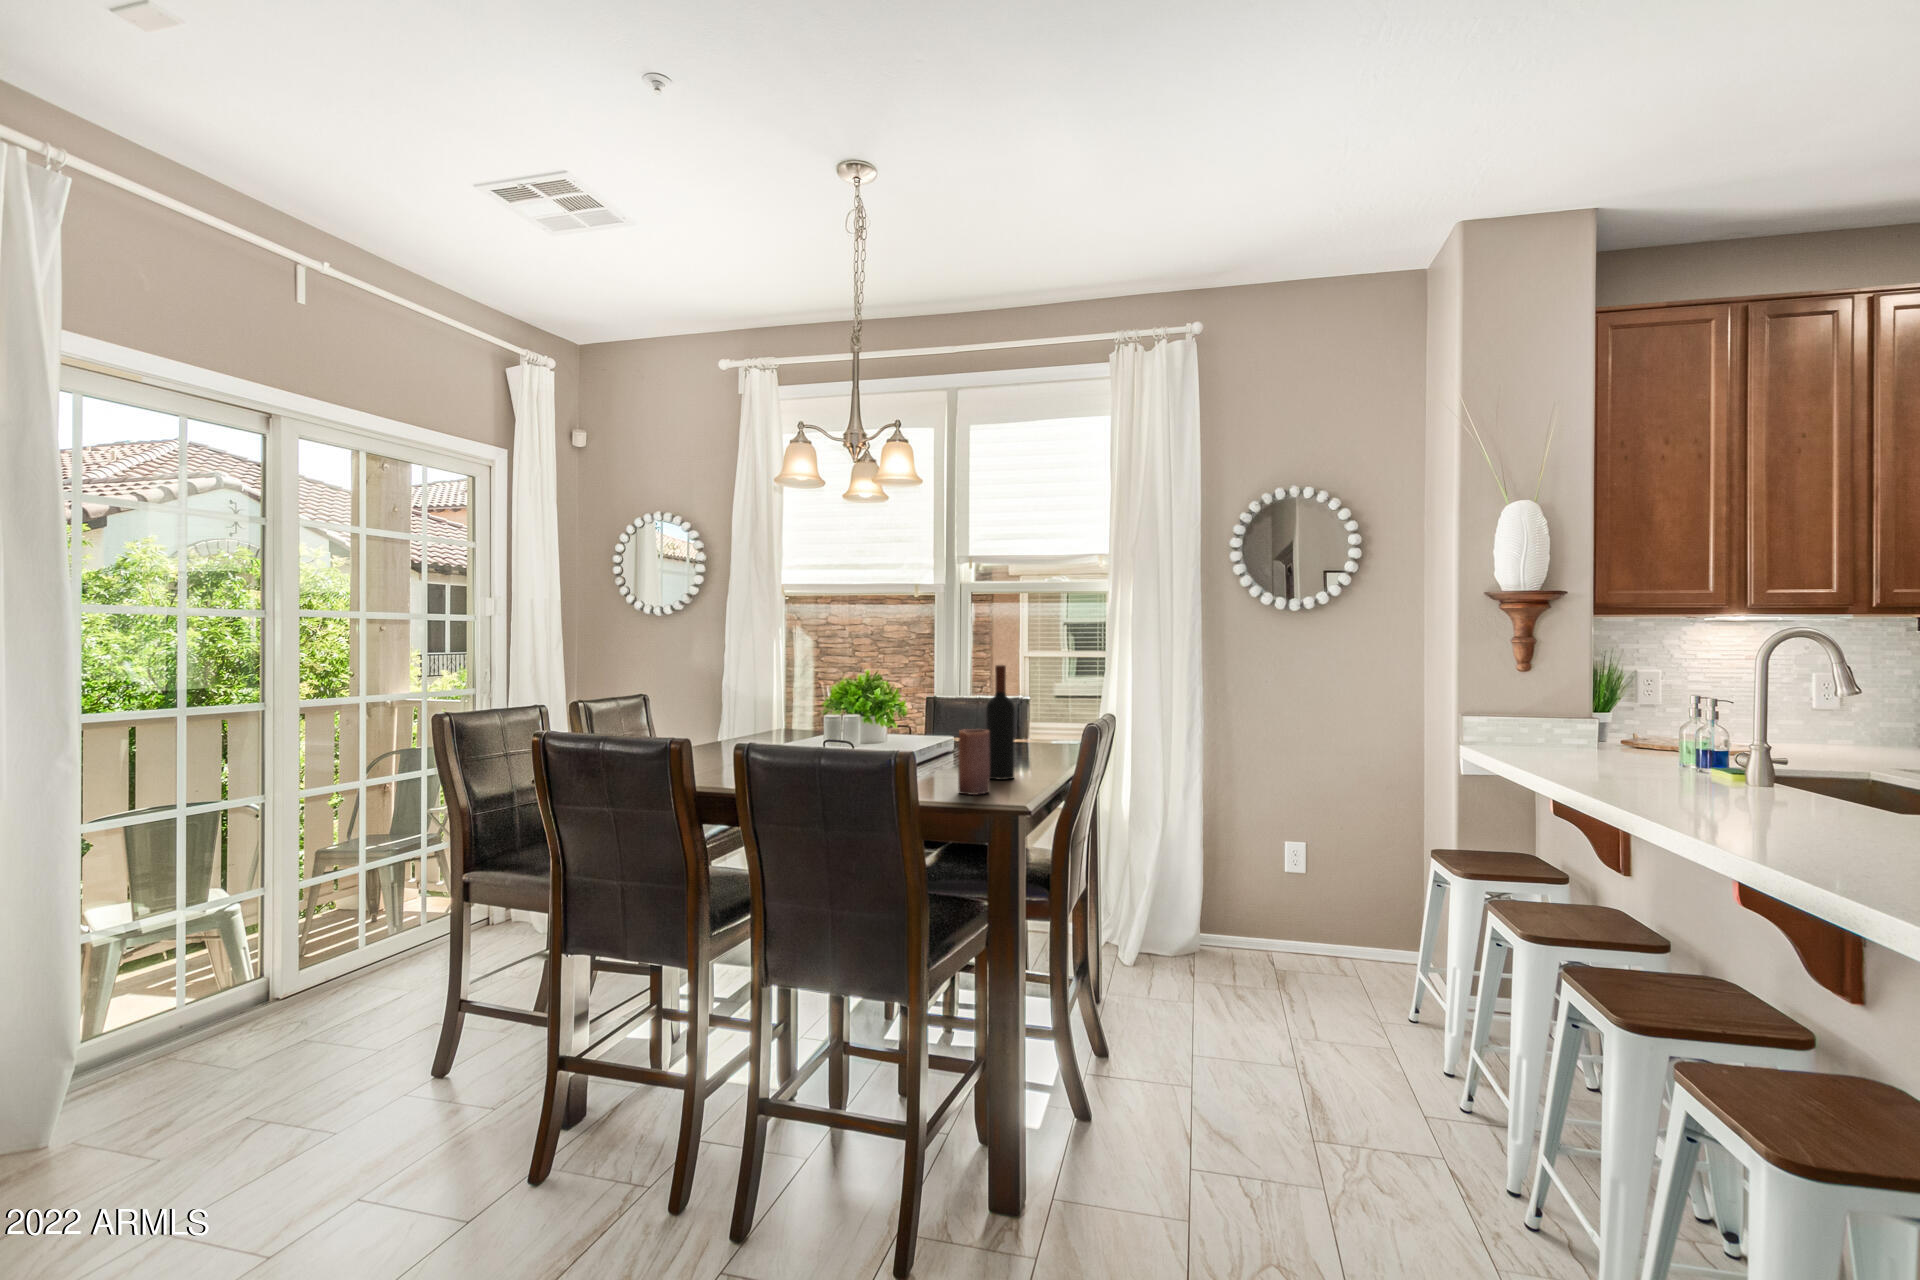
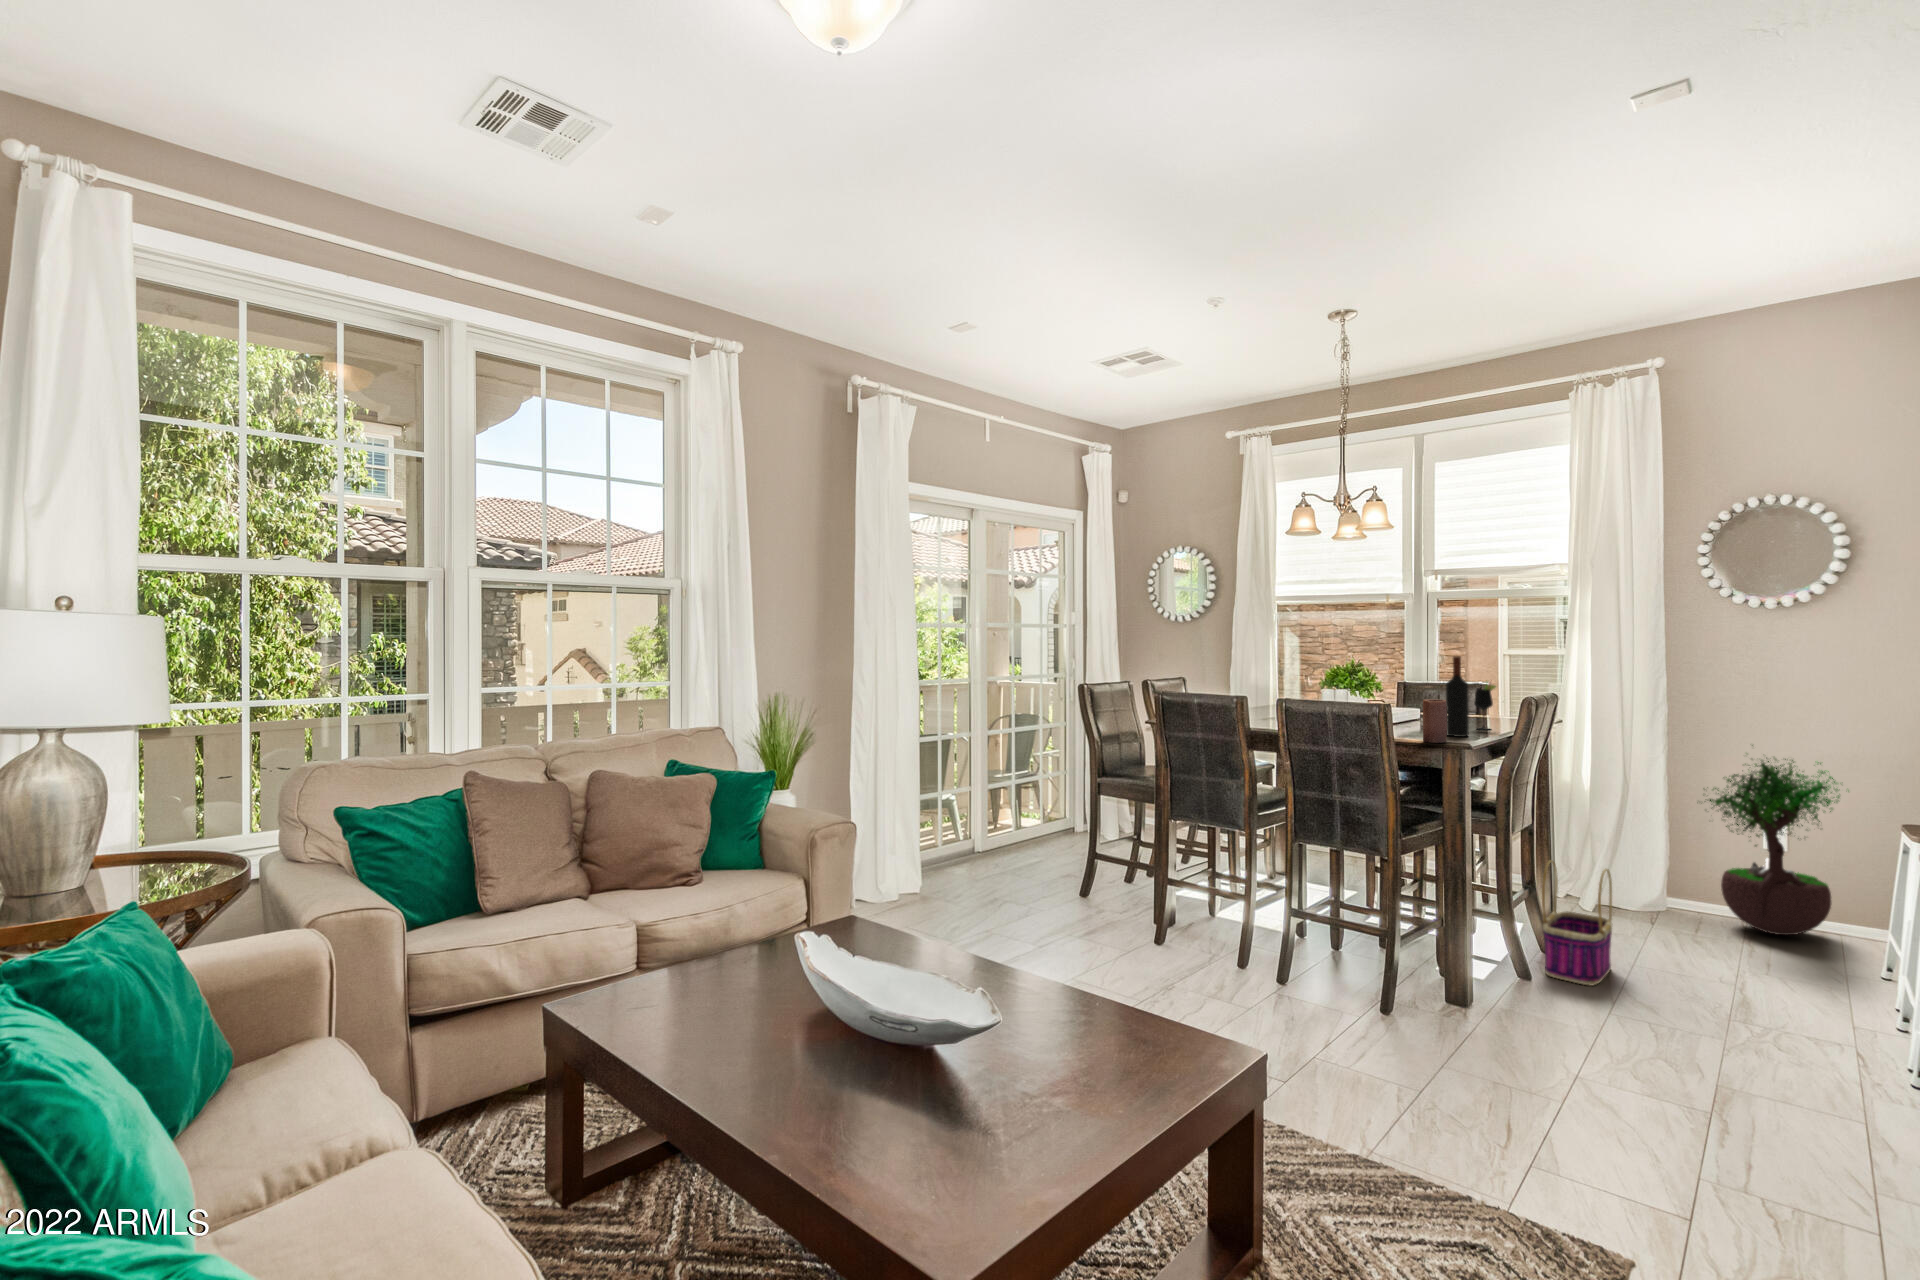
wine glass: none [1018,696,1045,764] -> present [1474,682,1496,729]
potted tree: none [1236,762,1370,975] -> present [1709,745,1849,935]
basket: none [1098,935,1172,1105] -> present [1542,860,1612,986]

